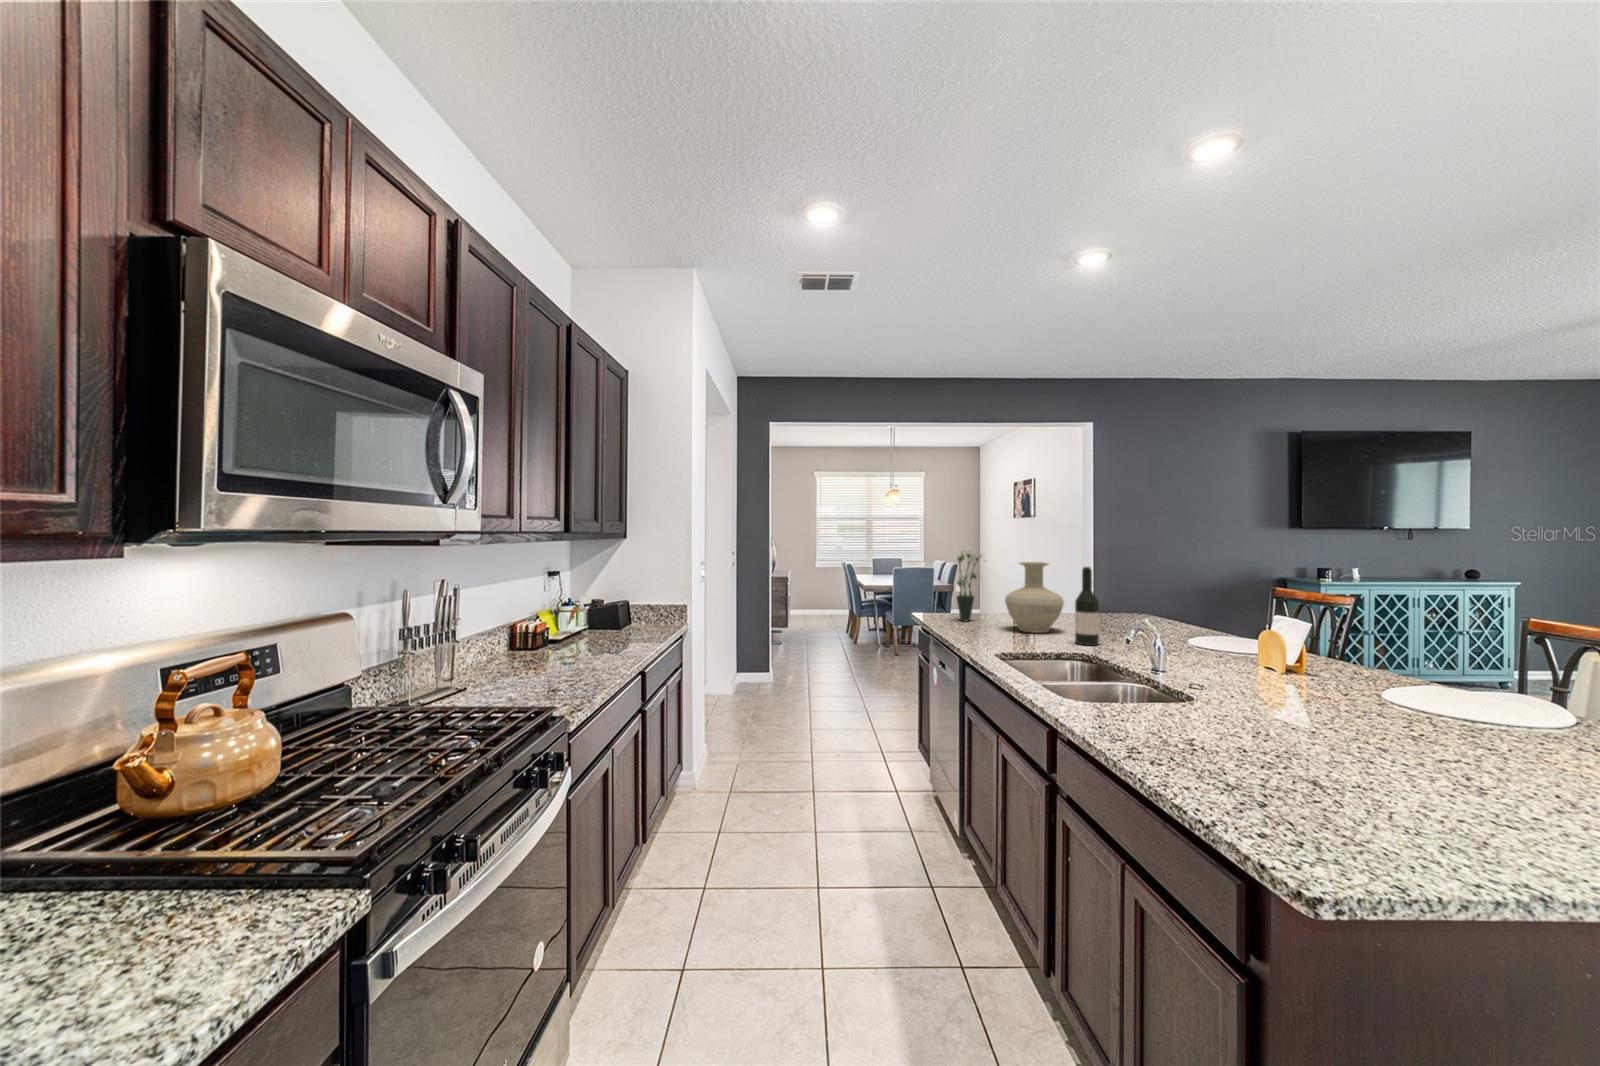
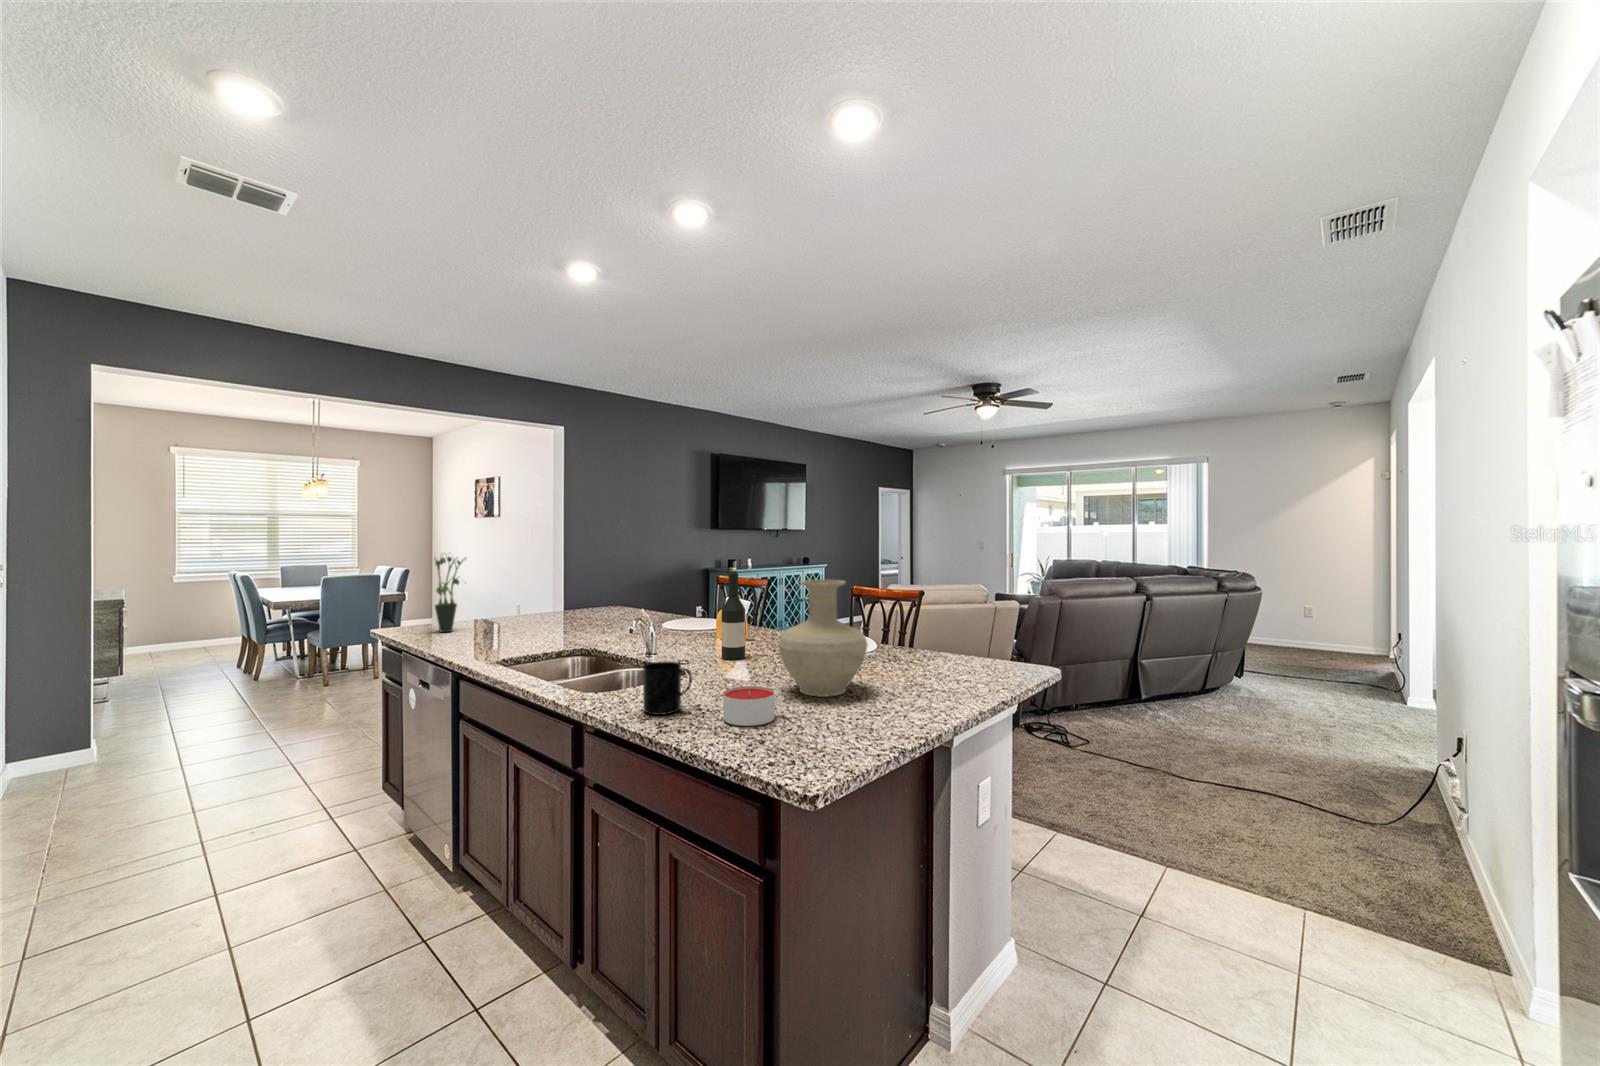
vase: present [1005,562,1064,633] -> present [778,580,867,697]
wine bottle: present [1075,567,1099,645] -> present [722,571,745,660]
mug: none [1118,678,1179,740] -> present [643,662,692,715]
candle: none [1218,727,1300,784] -> present [724,686,775,726]

